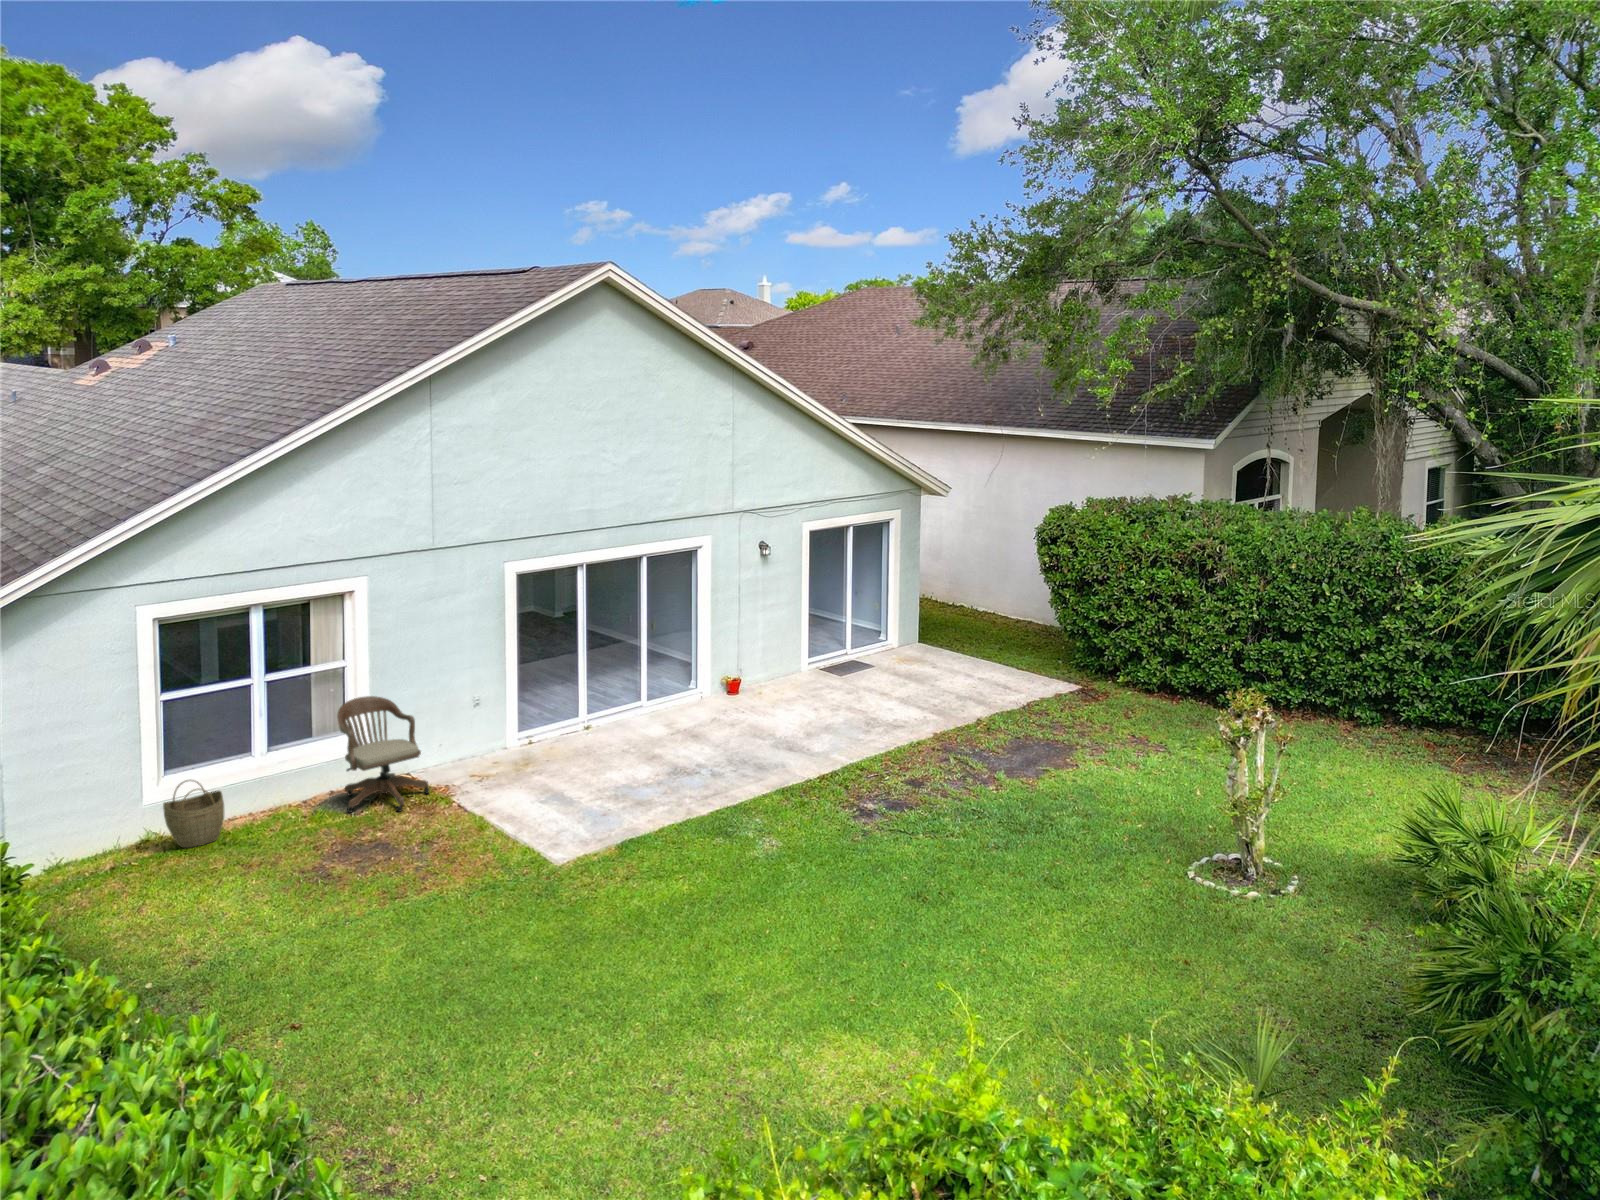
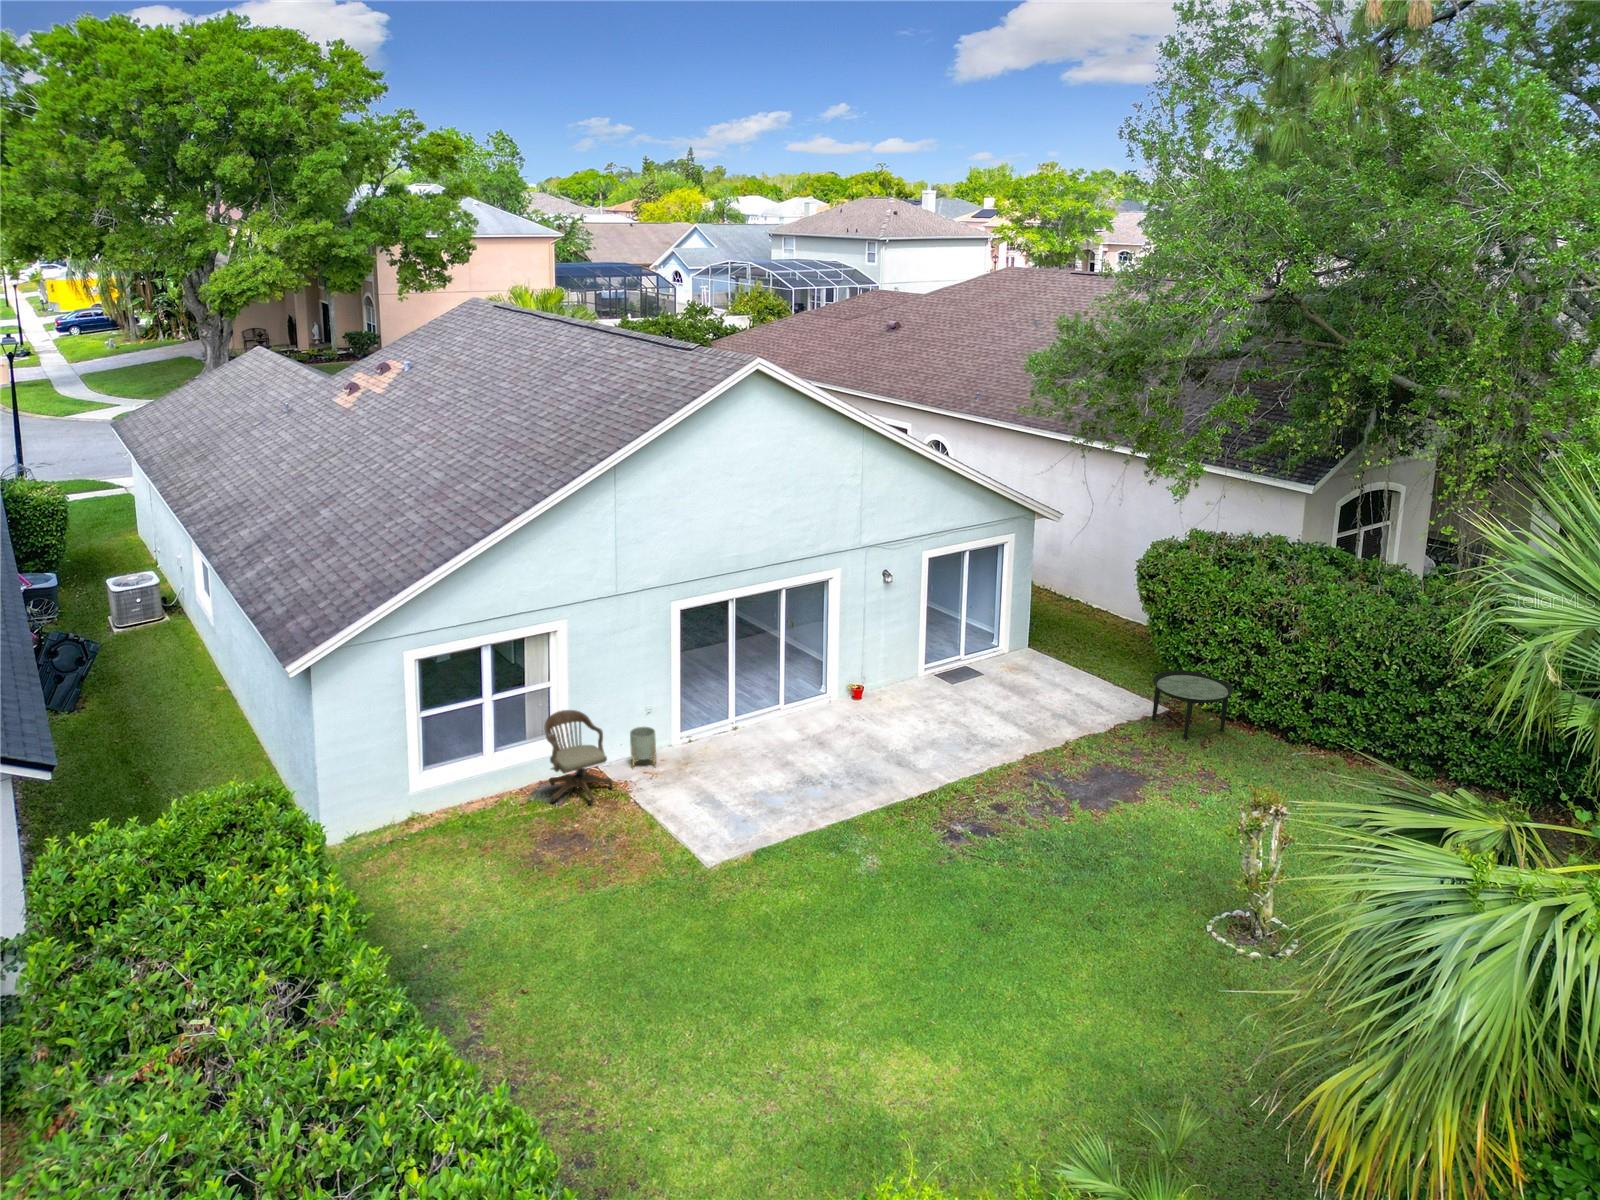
round table: none [1066,639,1156,710] -> present [1152,670,1233,739]
planter: none [451,721,486,773] -> present [630,727,656,768]
woven basket: present [163,780,224,848] -> none [419,776,462,828]

